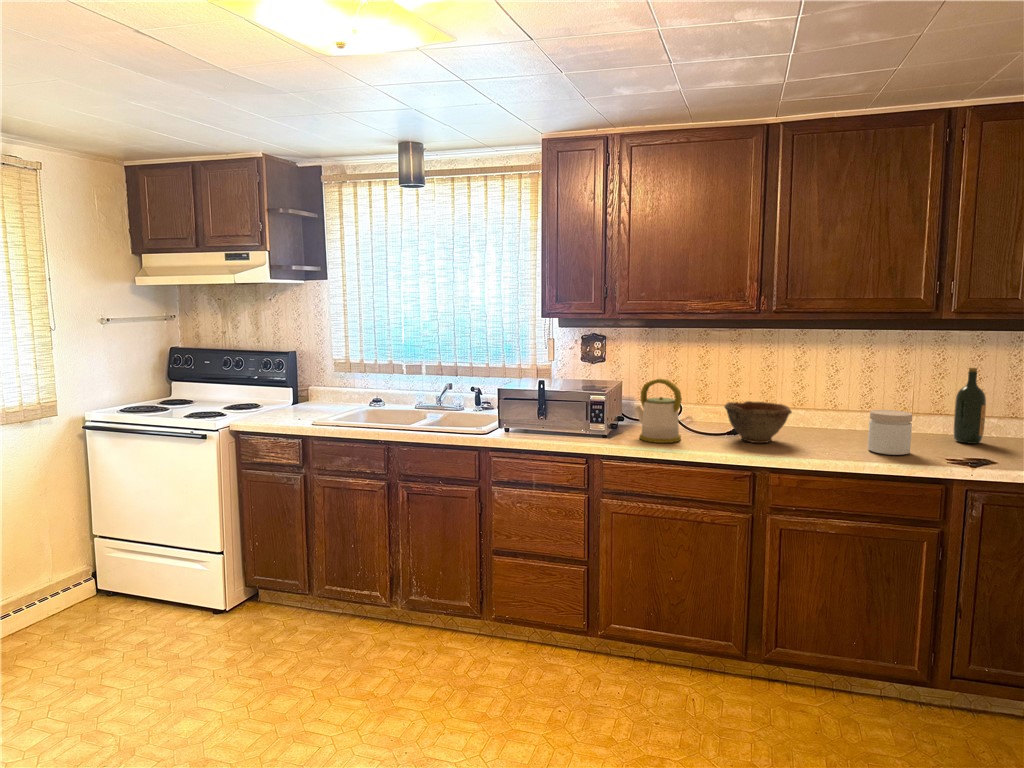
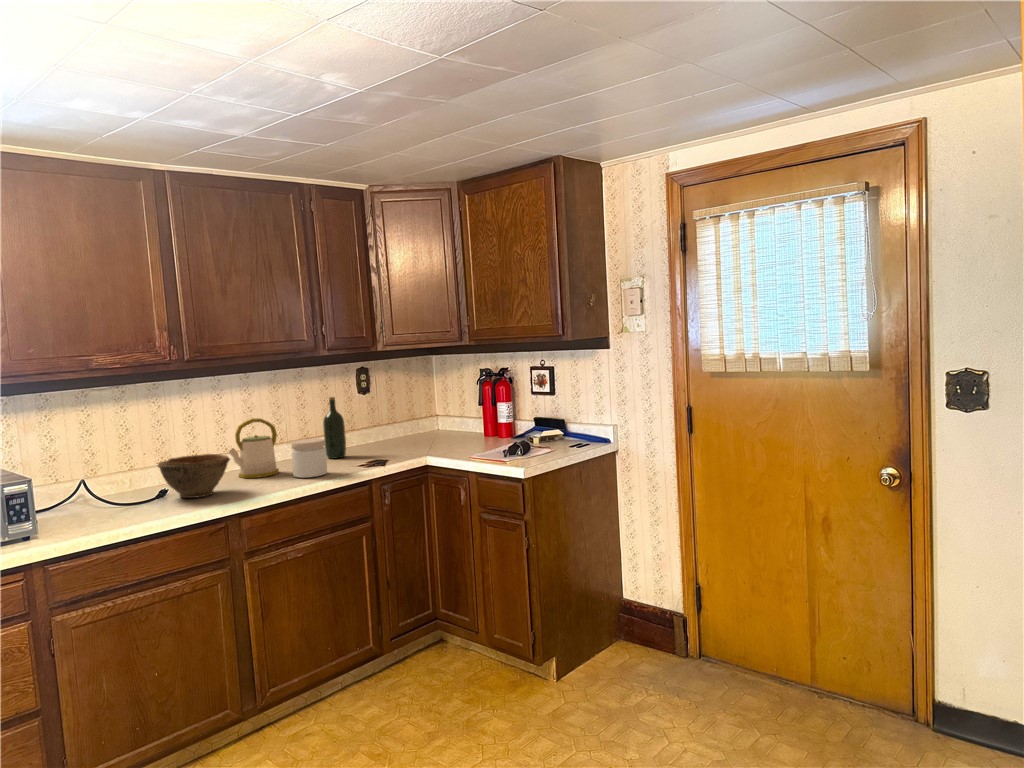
kettle: present [635,379,682,443] -> present [229,418,279,478]

